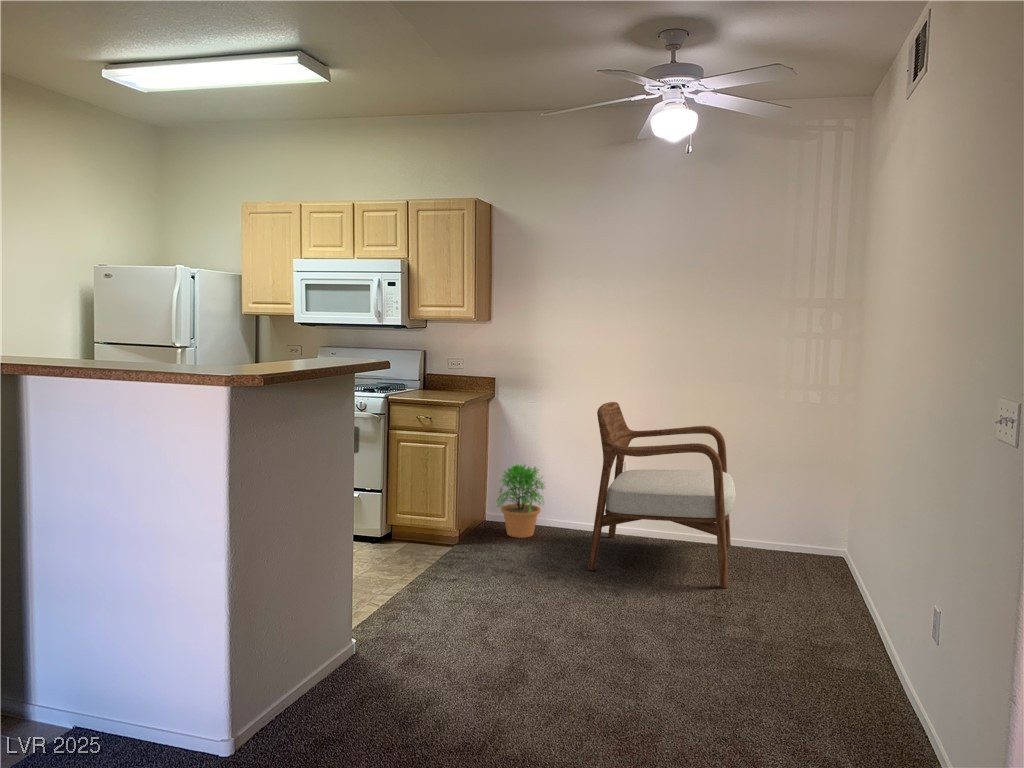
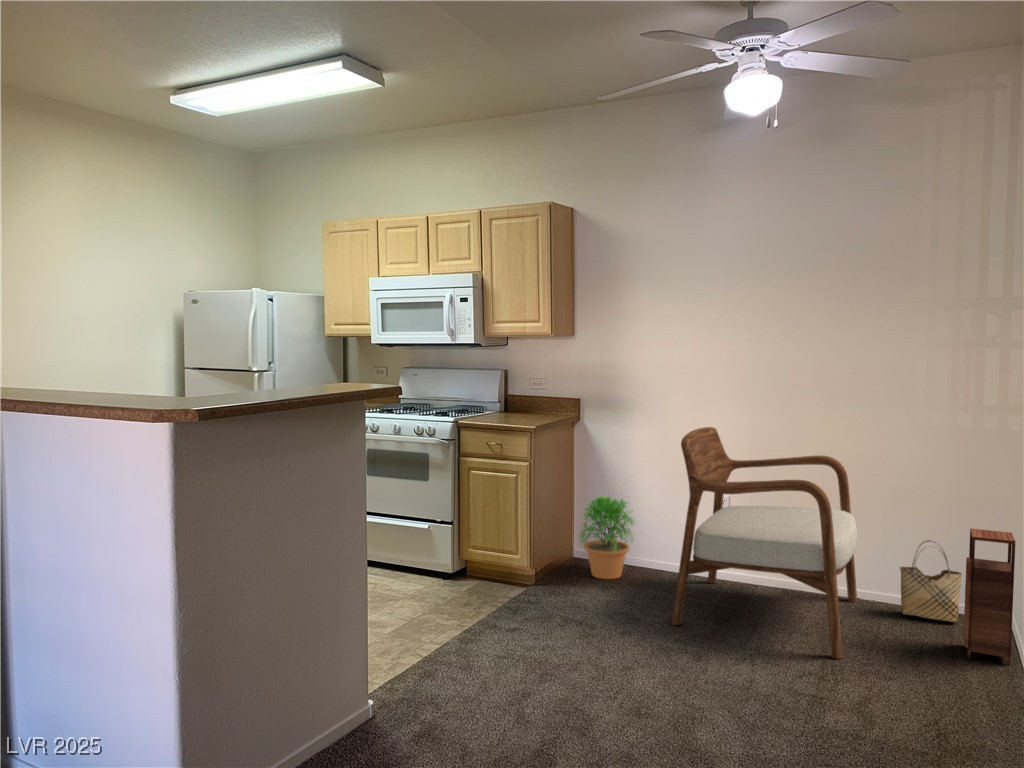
storage cabinet: none [815,481,856,586] -> present [964,529,1015,665]
woven basket: none [765,494,812,558] -> present [900,540,962,622]

